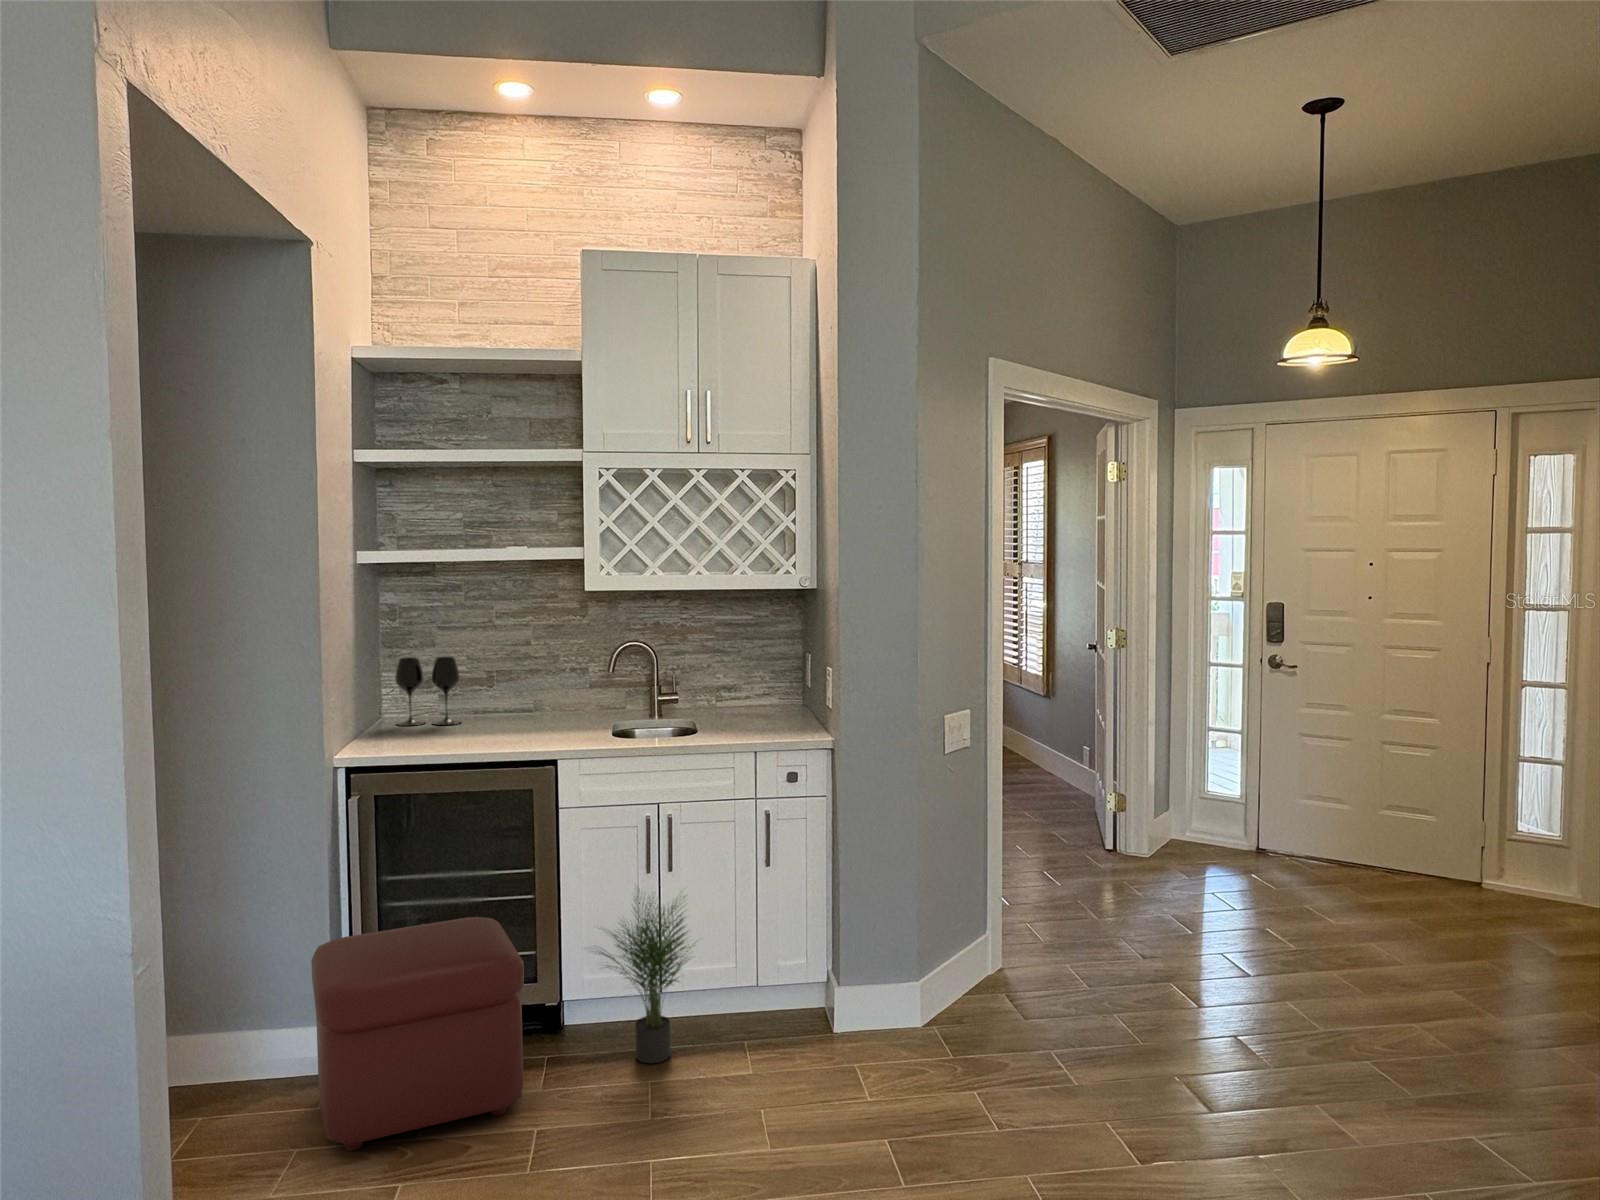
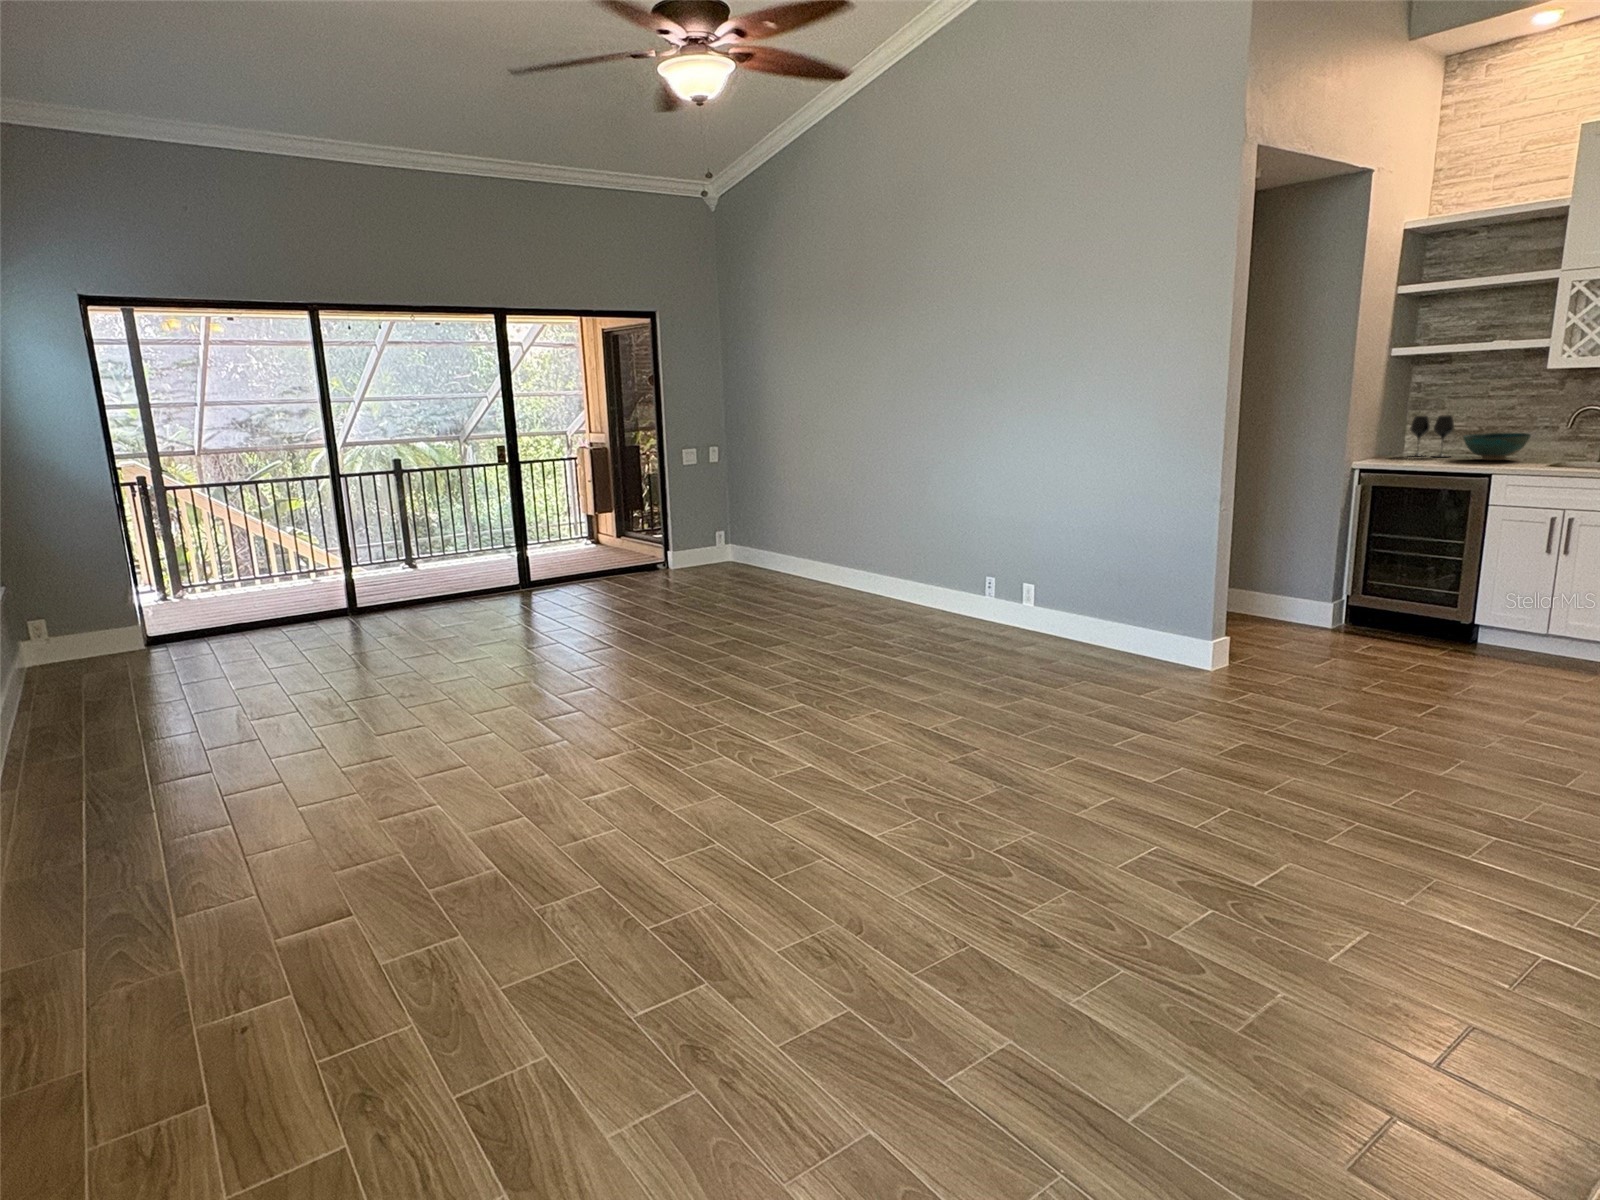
bowl: none [483,682,569,728] -> present [1463,433,1531,460]
potted plant: present [597,896,696,1063] -> none [1479,555,1576,663]
ottoman: present [311,917,524,1151] -> none [1307,554,1433,654]

